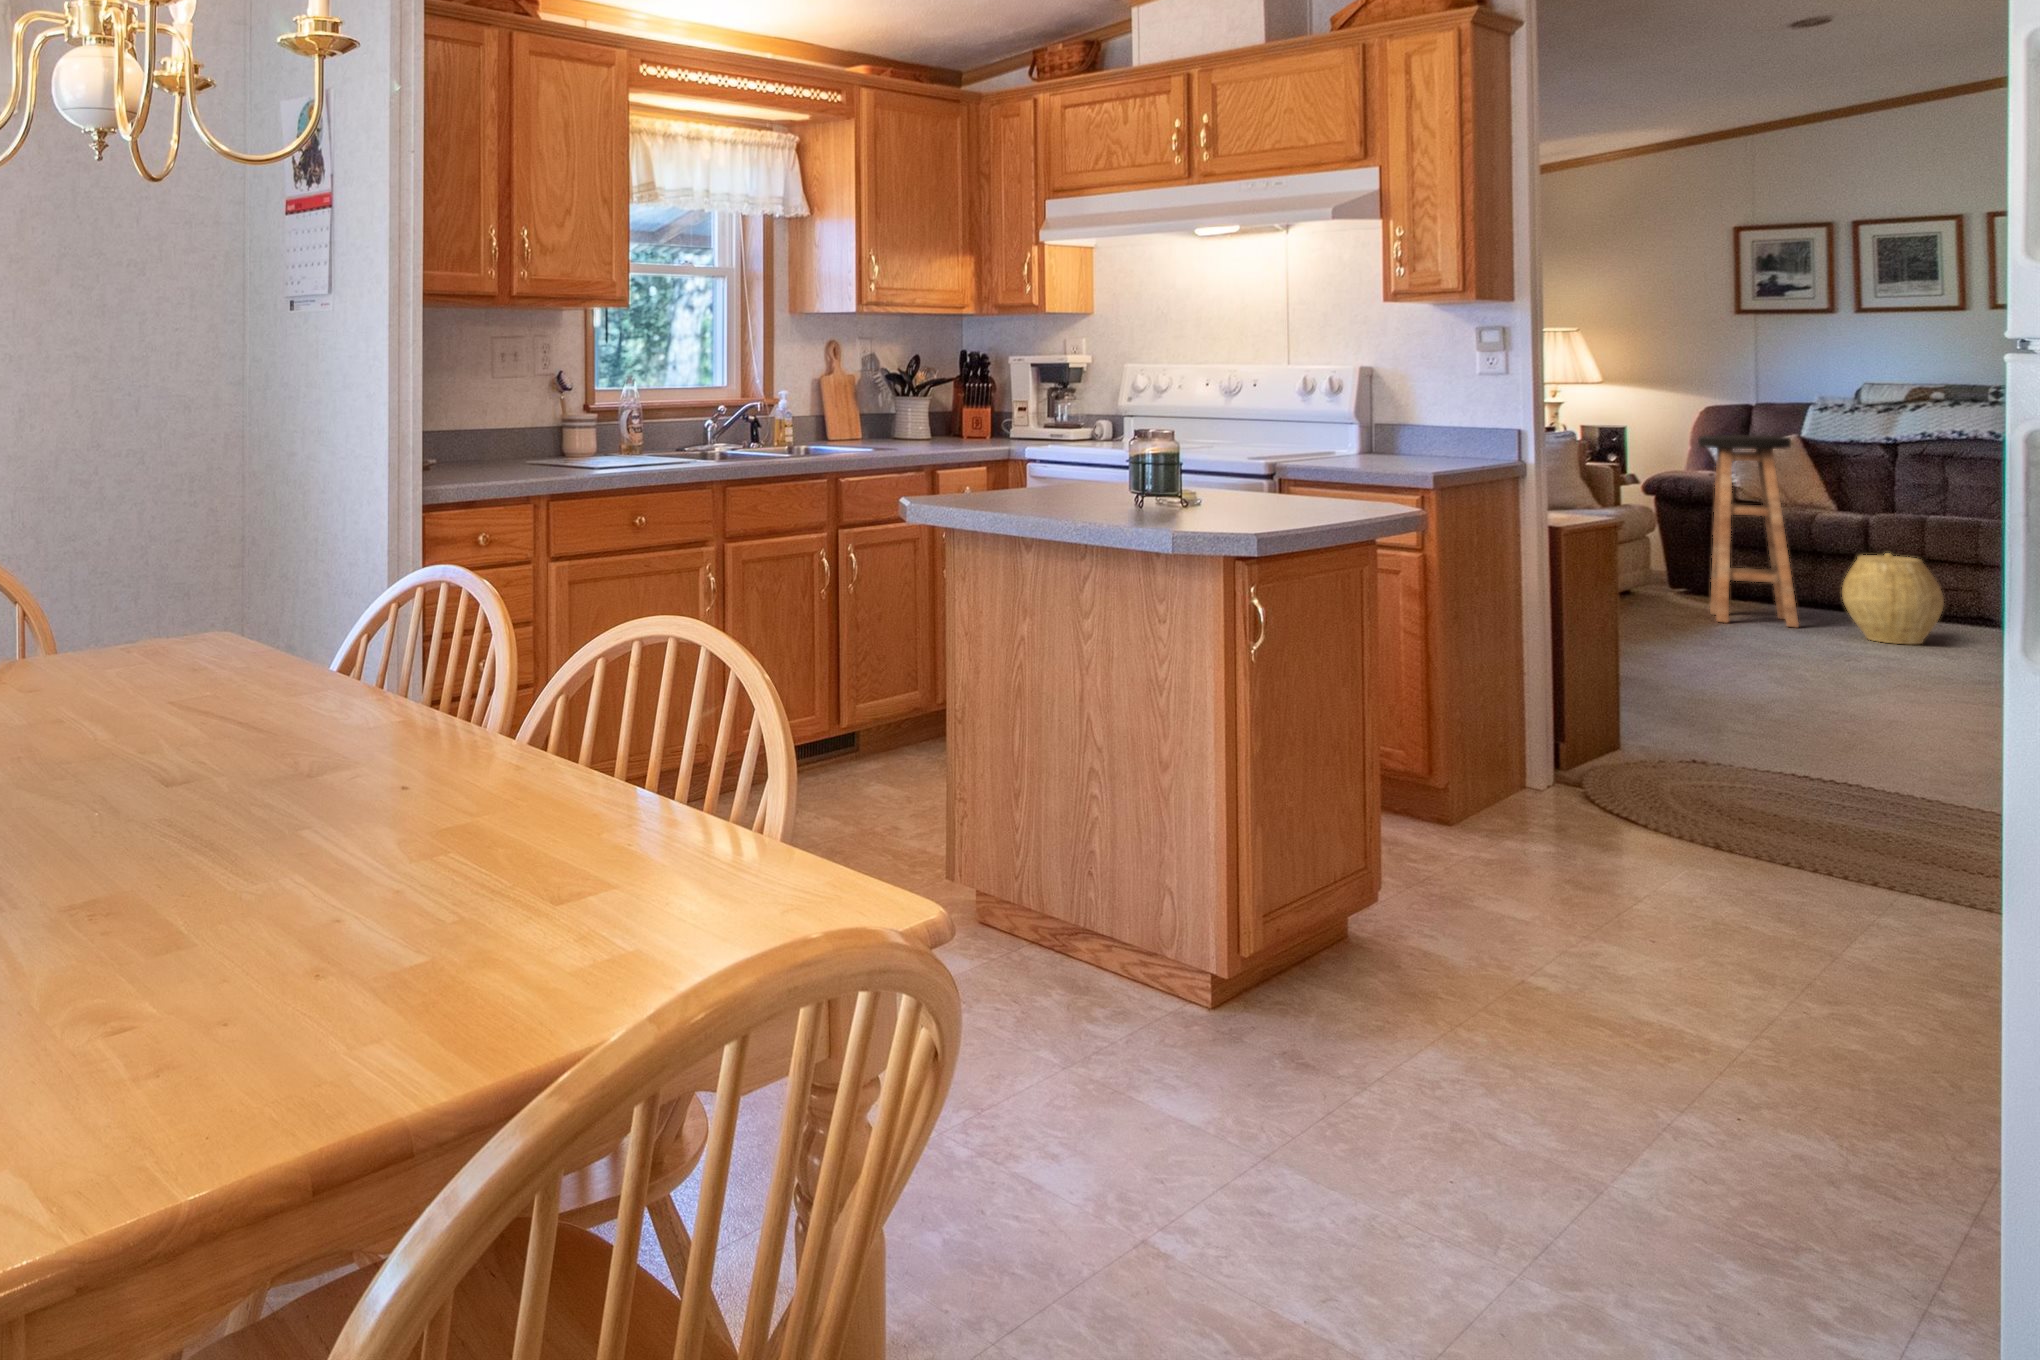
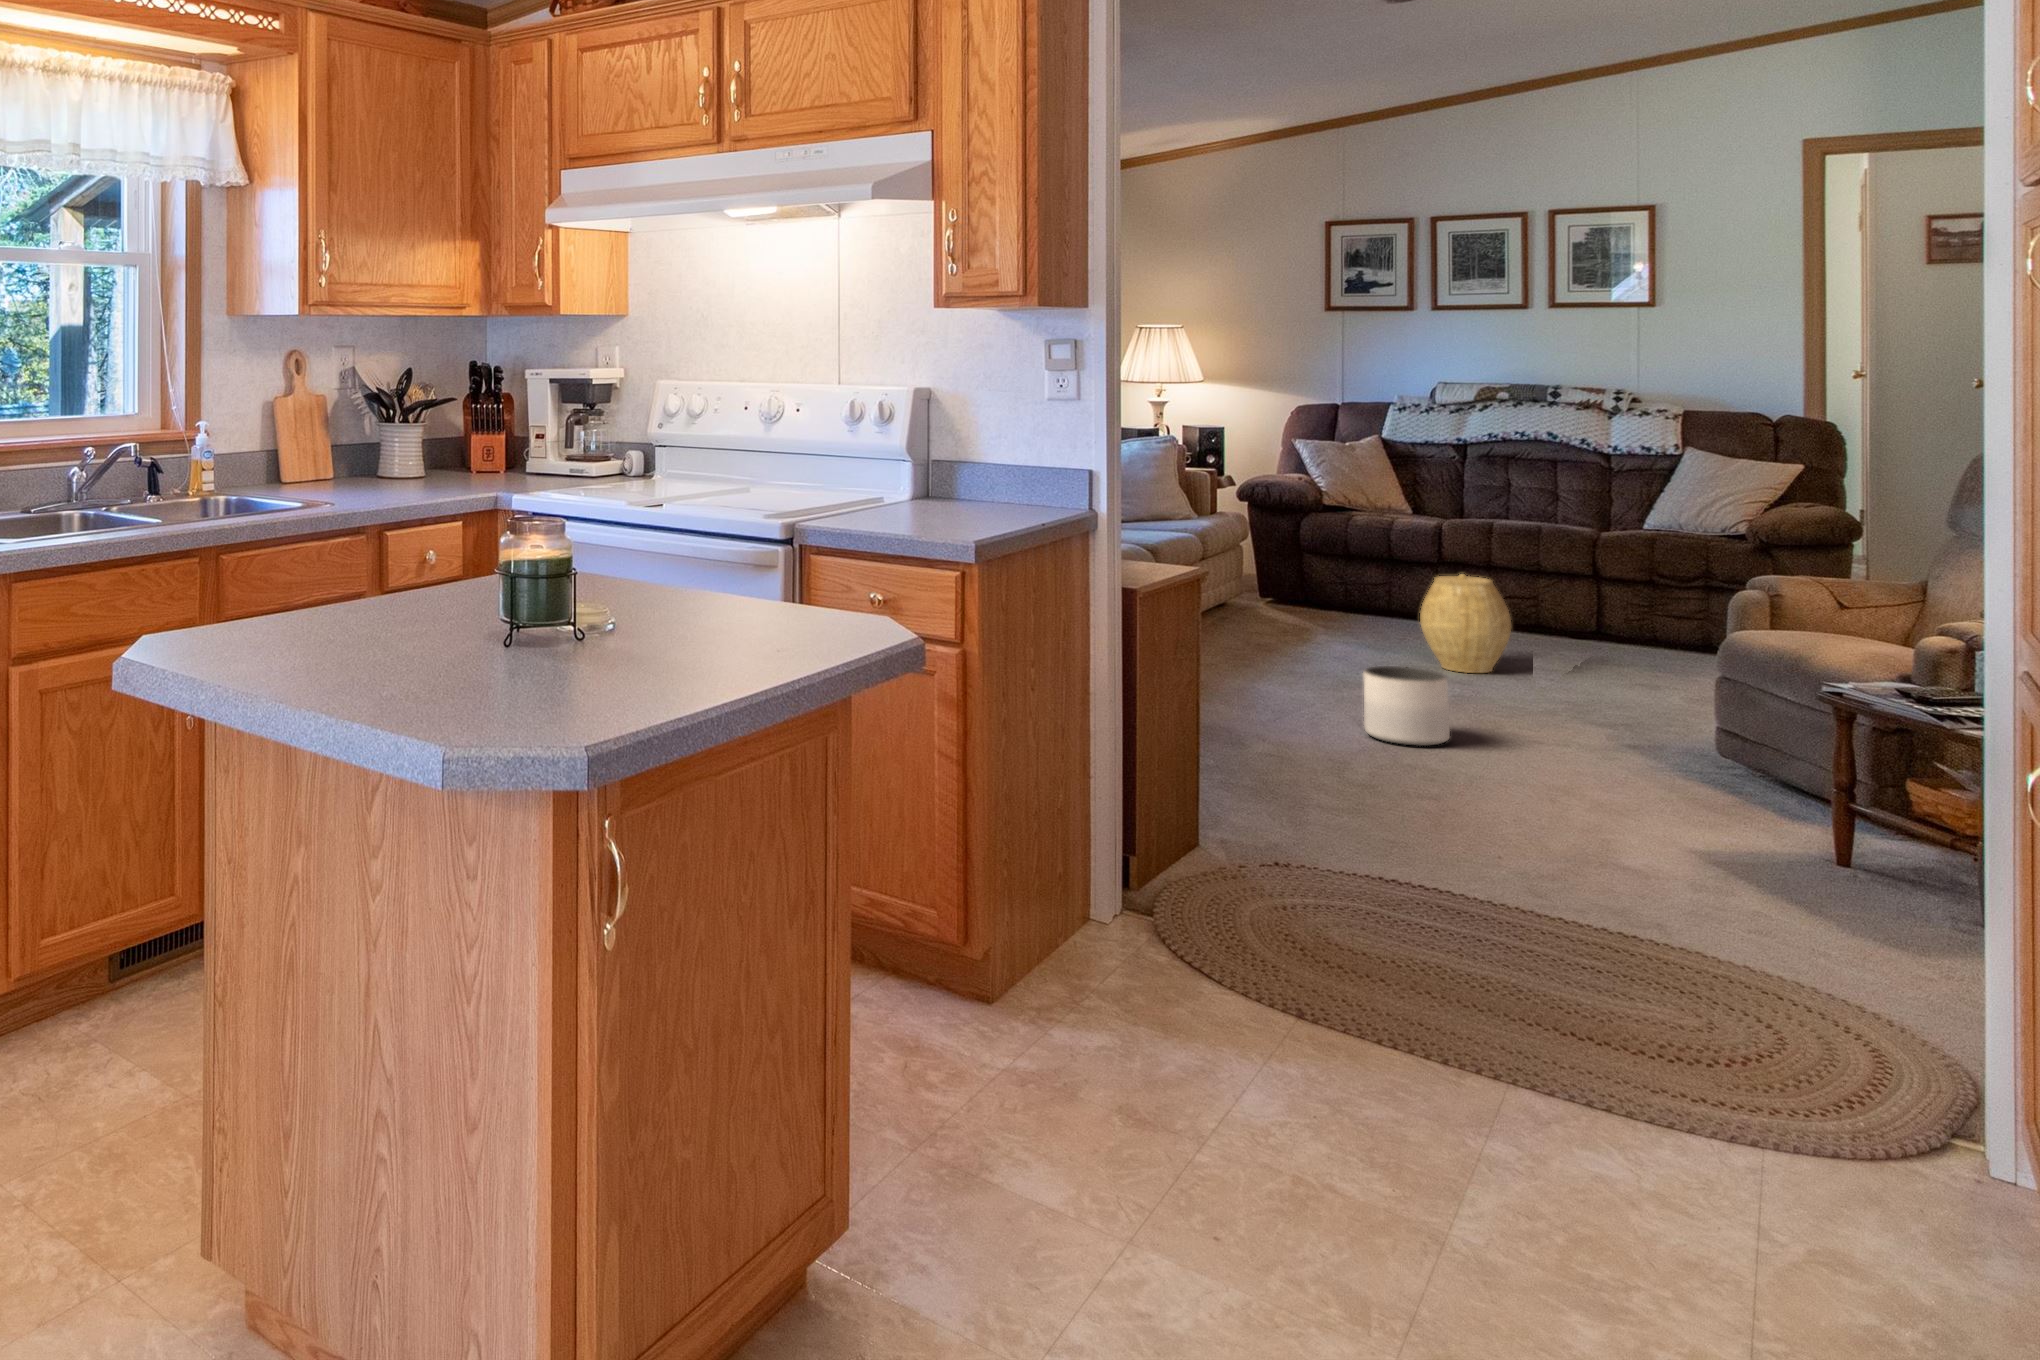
bar stool: present [1698,435,1799,627] -> none [1290,445,1381,655]
planter: none [1779,623,1871,692] -> present [1363,666,1450,746]

